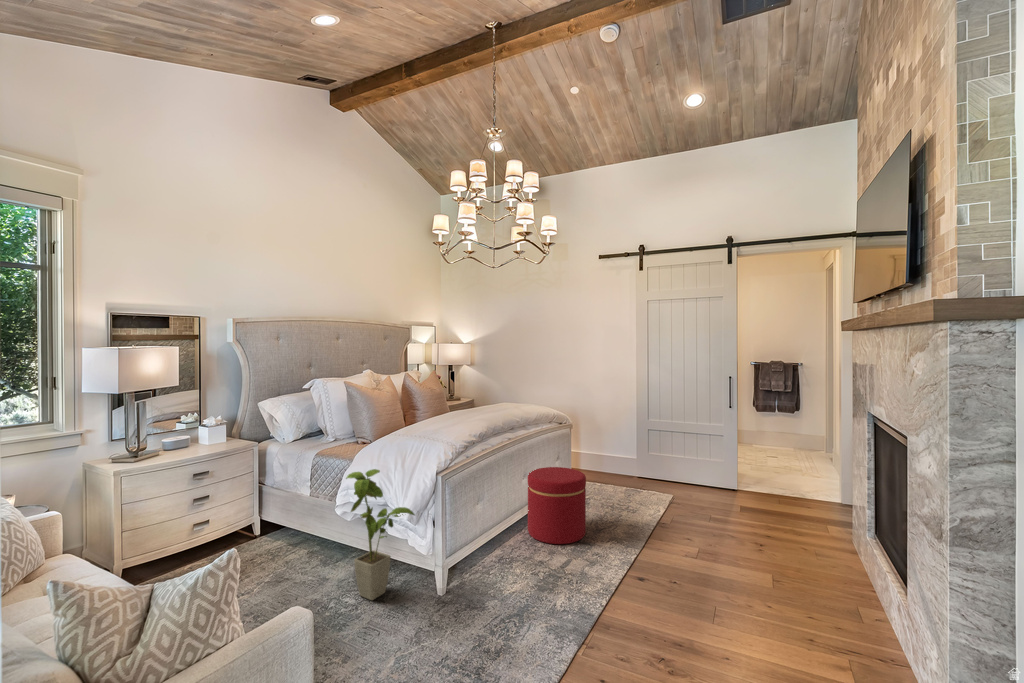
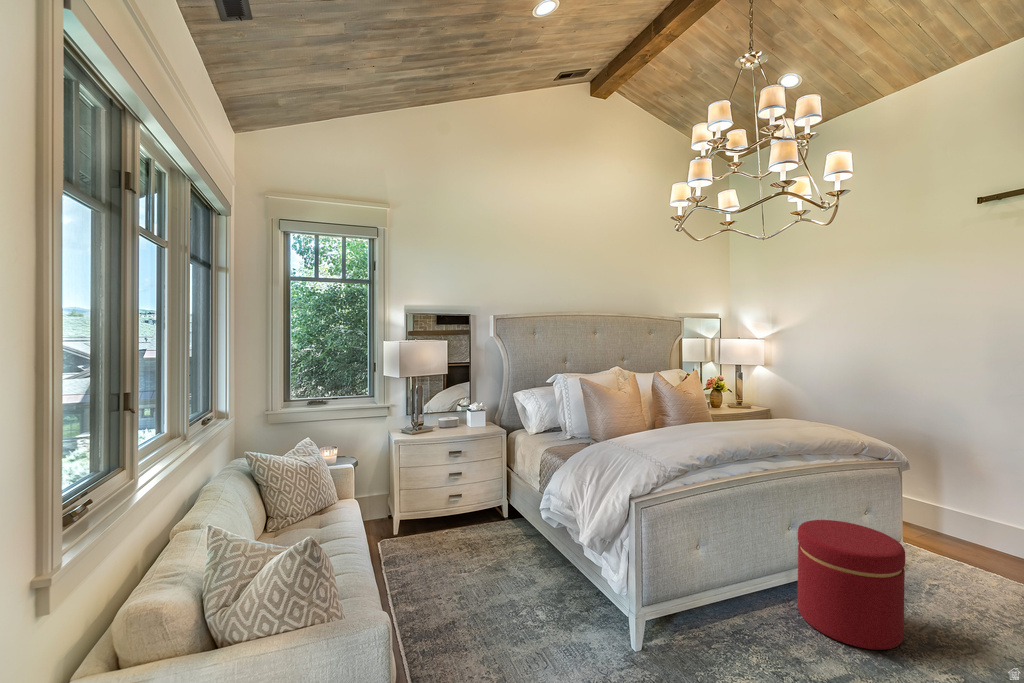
house plant: present [346,469,415,600] -> none [534,478,606,623]

